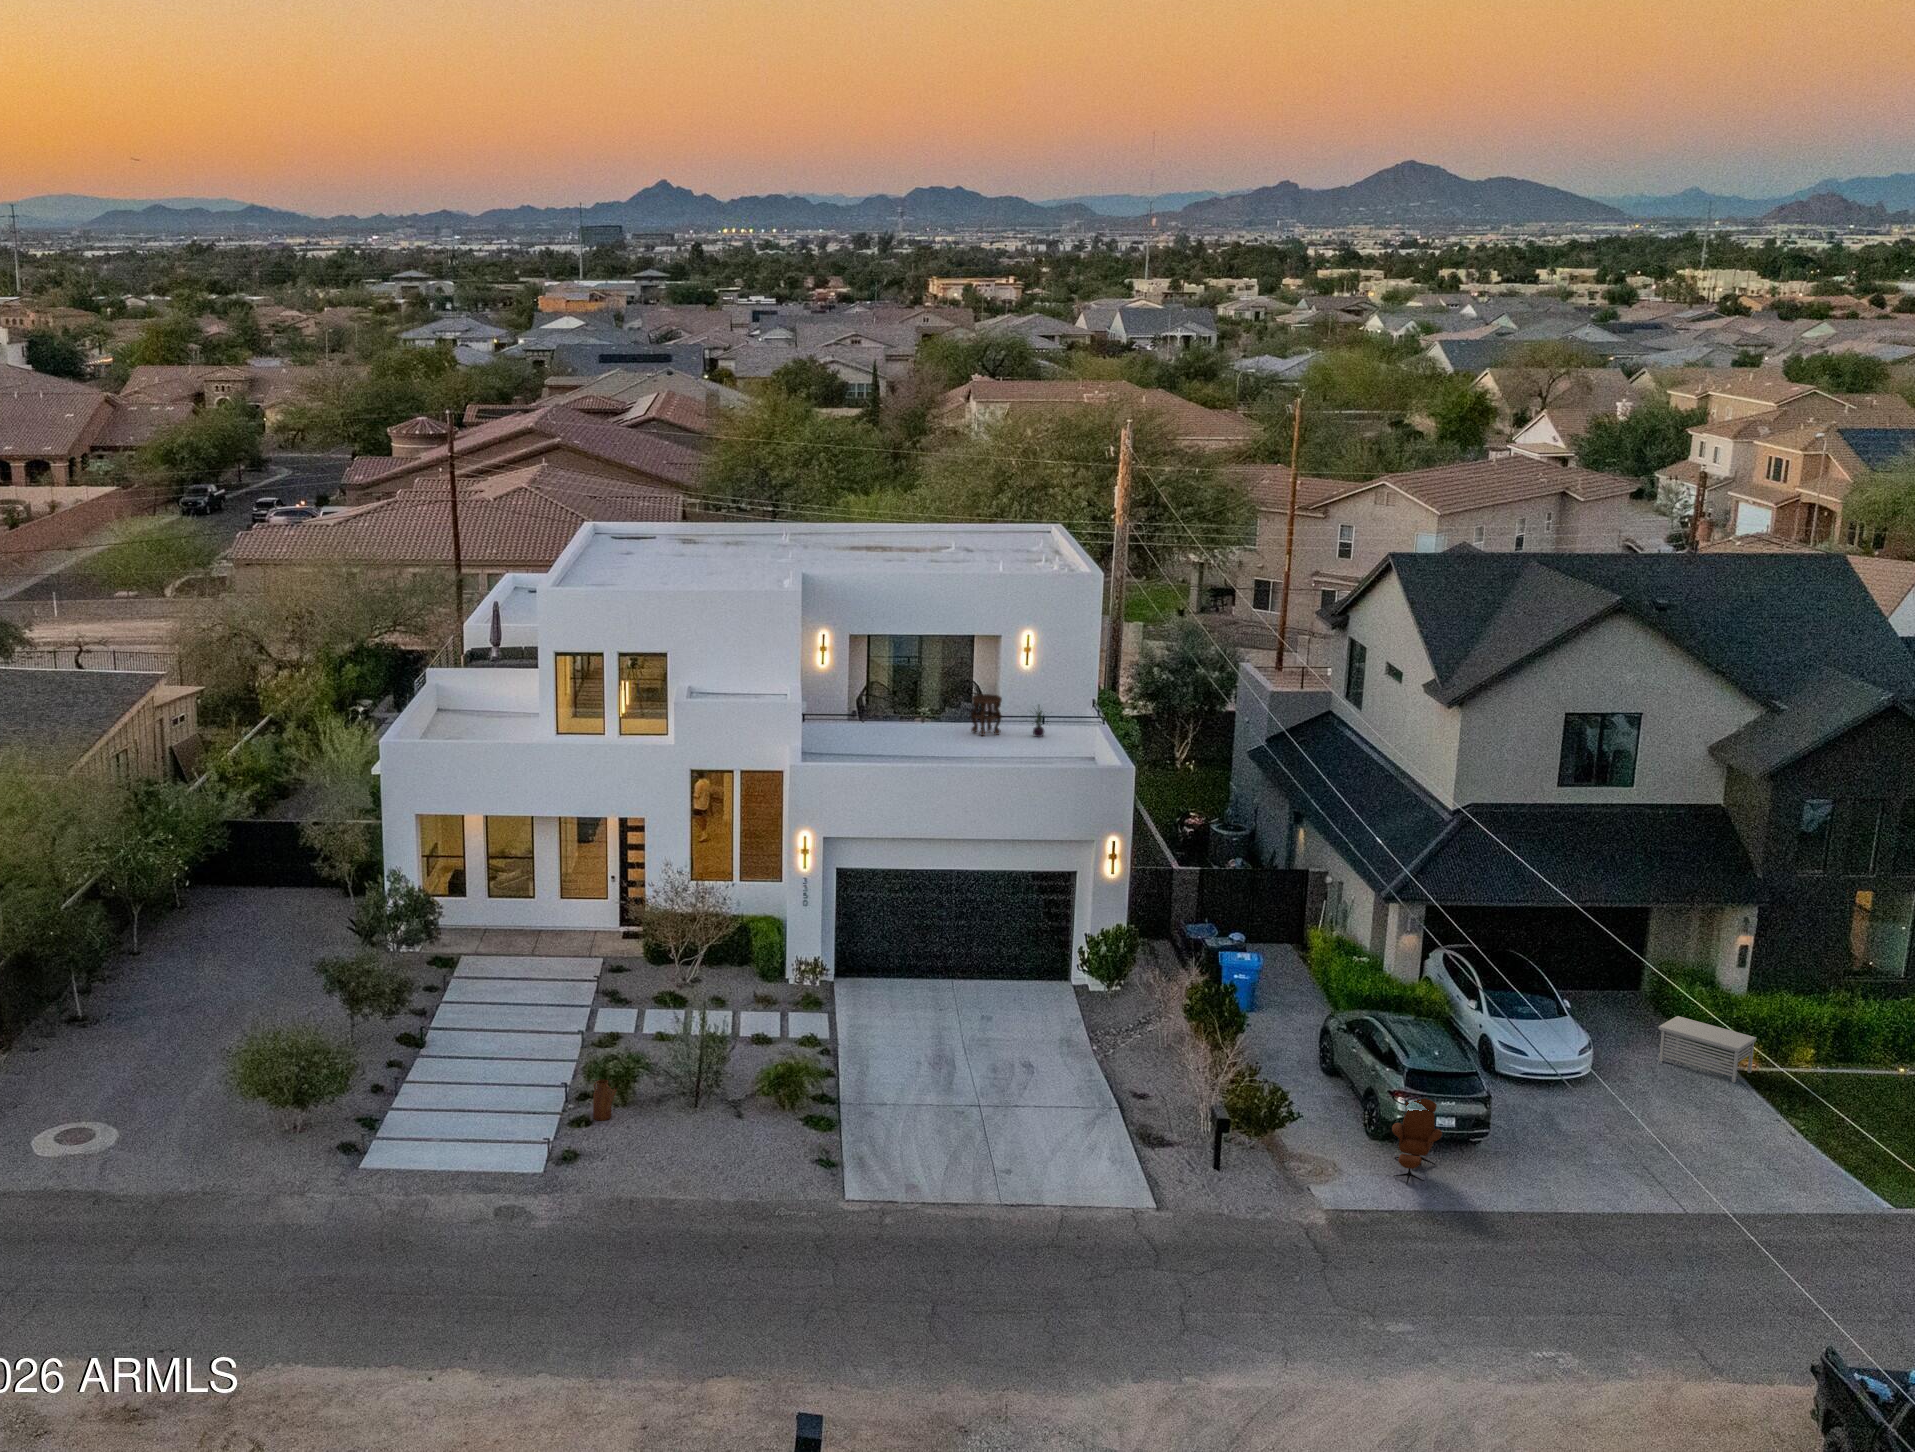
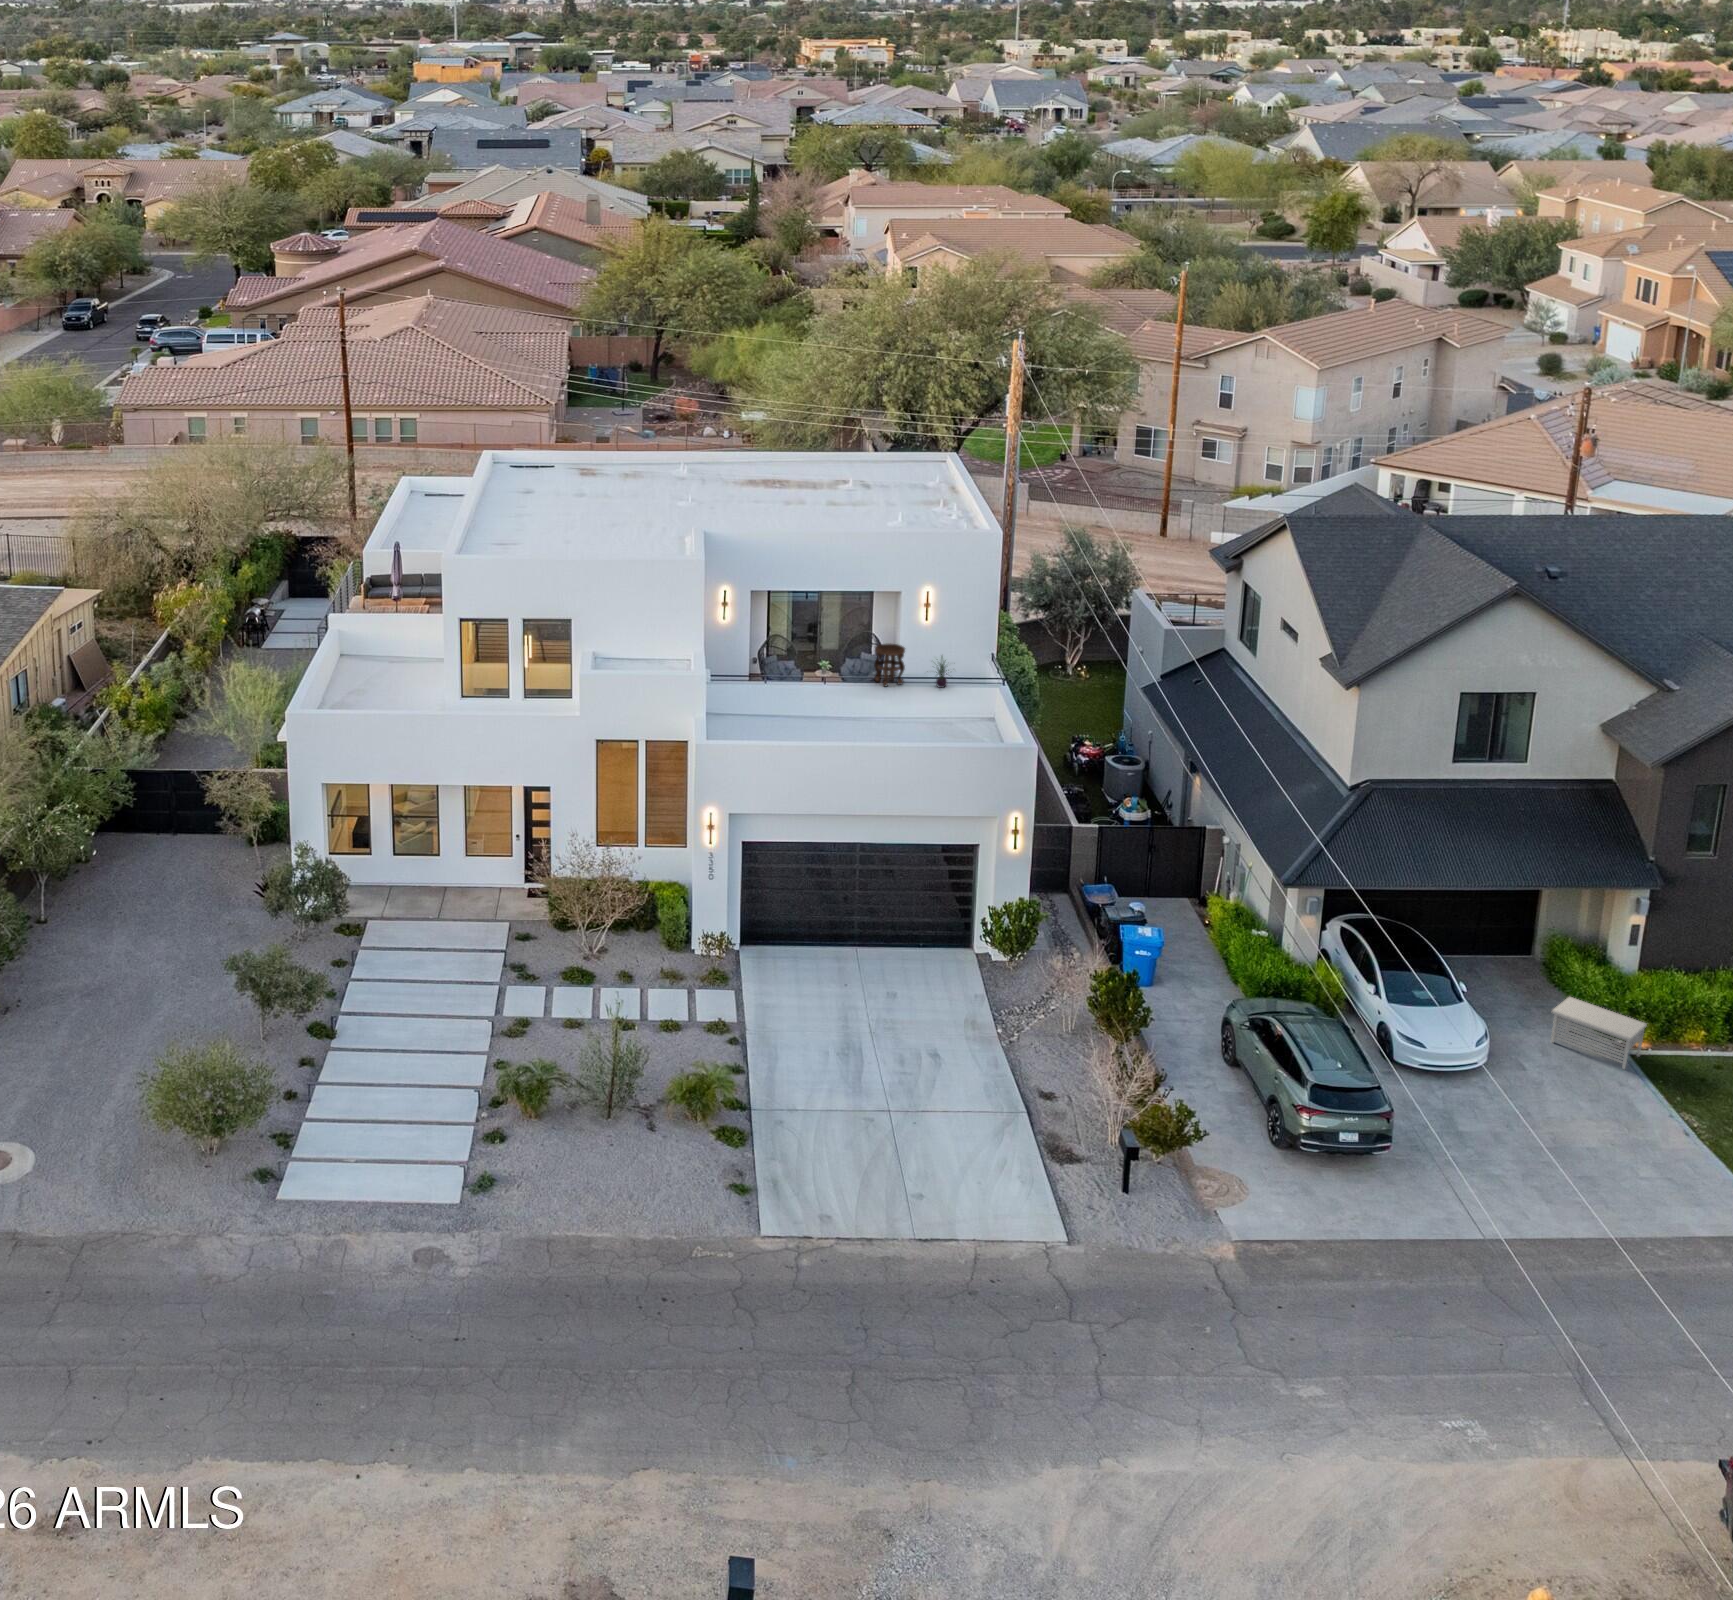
watering can: present [593,1080,617,1121] -> none [504,1093,528,1134]
lounge chair: present [1392,1098,1442,1185] -> none [1297,1113,1347,1206]

